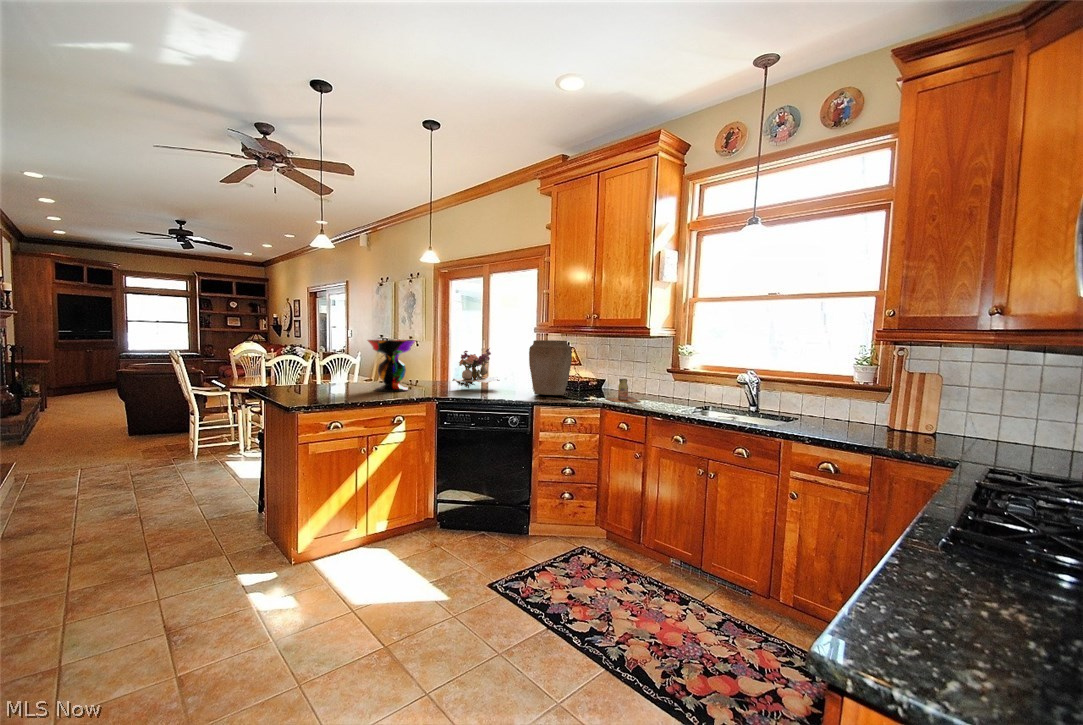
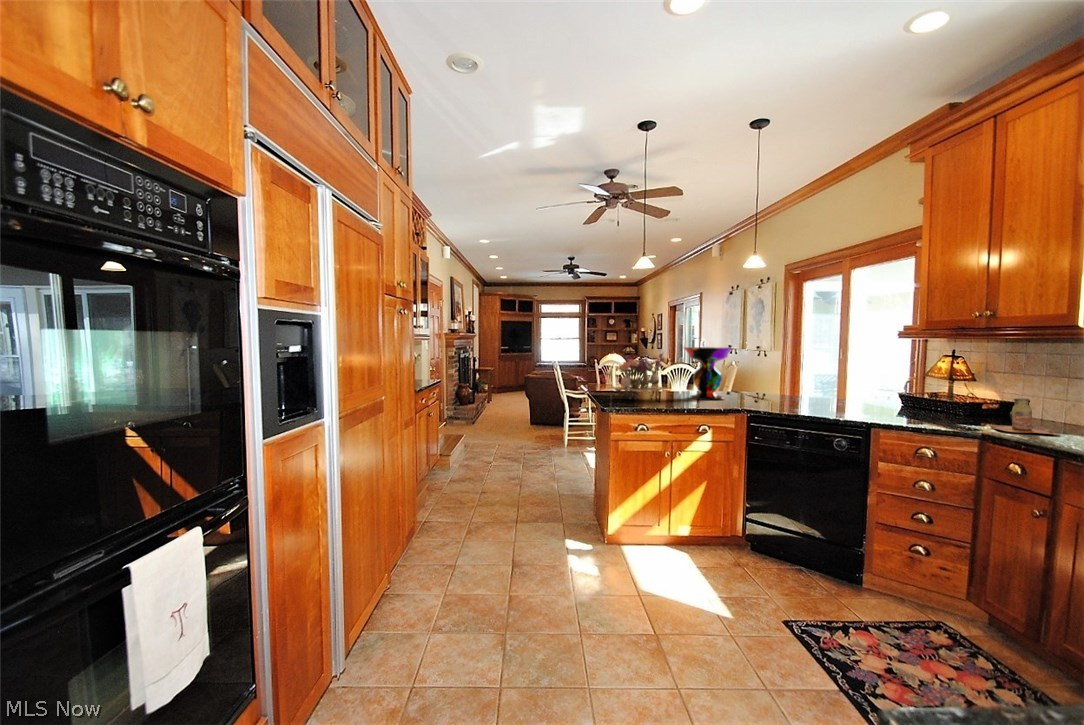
vase: present [529,340,572,395] -> none [869,344,936,416]
flower arrangement: present [452,348,499,388] -> present [611,353,665,398]

